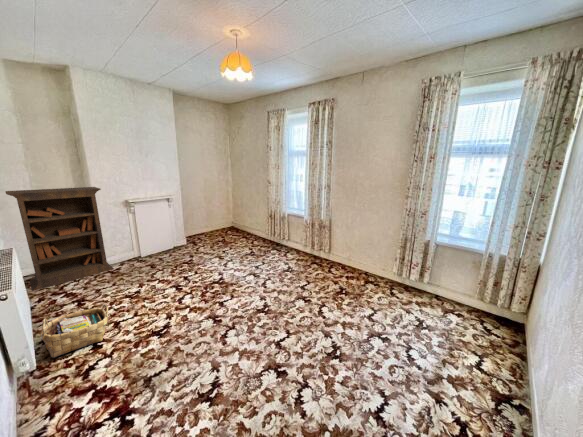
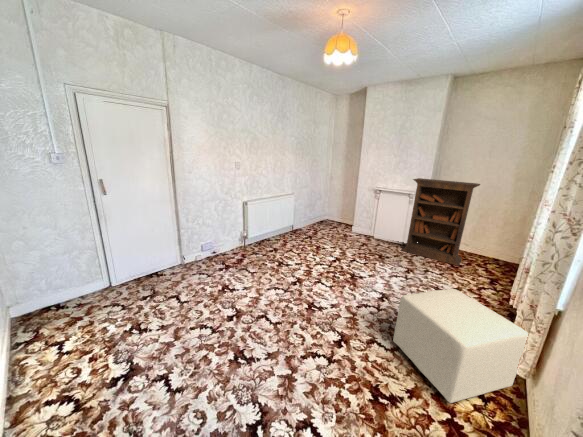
ottoman: none [157,274,233,359] -> present [393,289,528,403]
woven basket: present [41,304,109,358] -> none [363,261,406,299]

